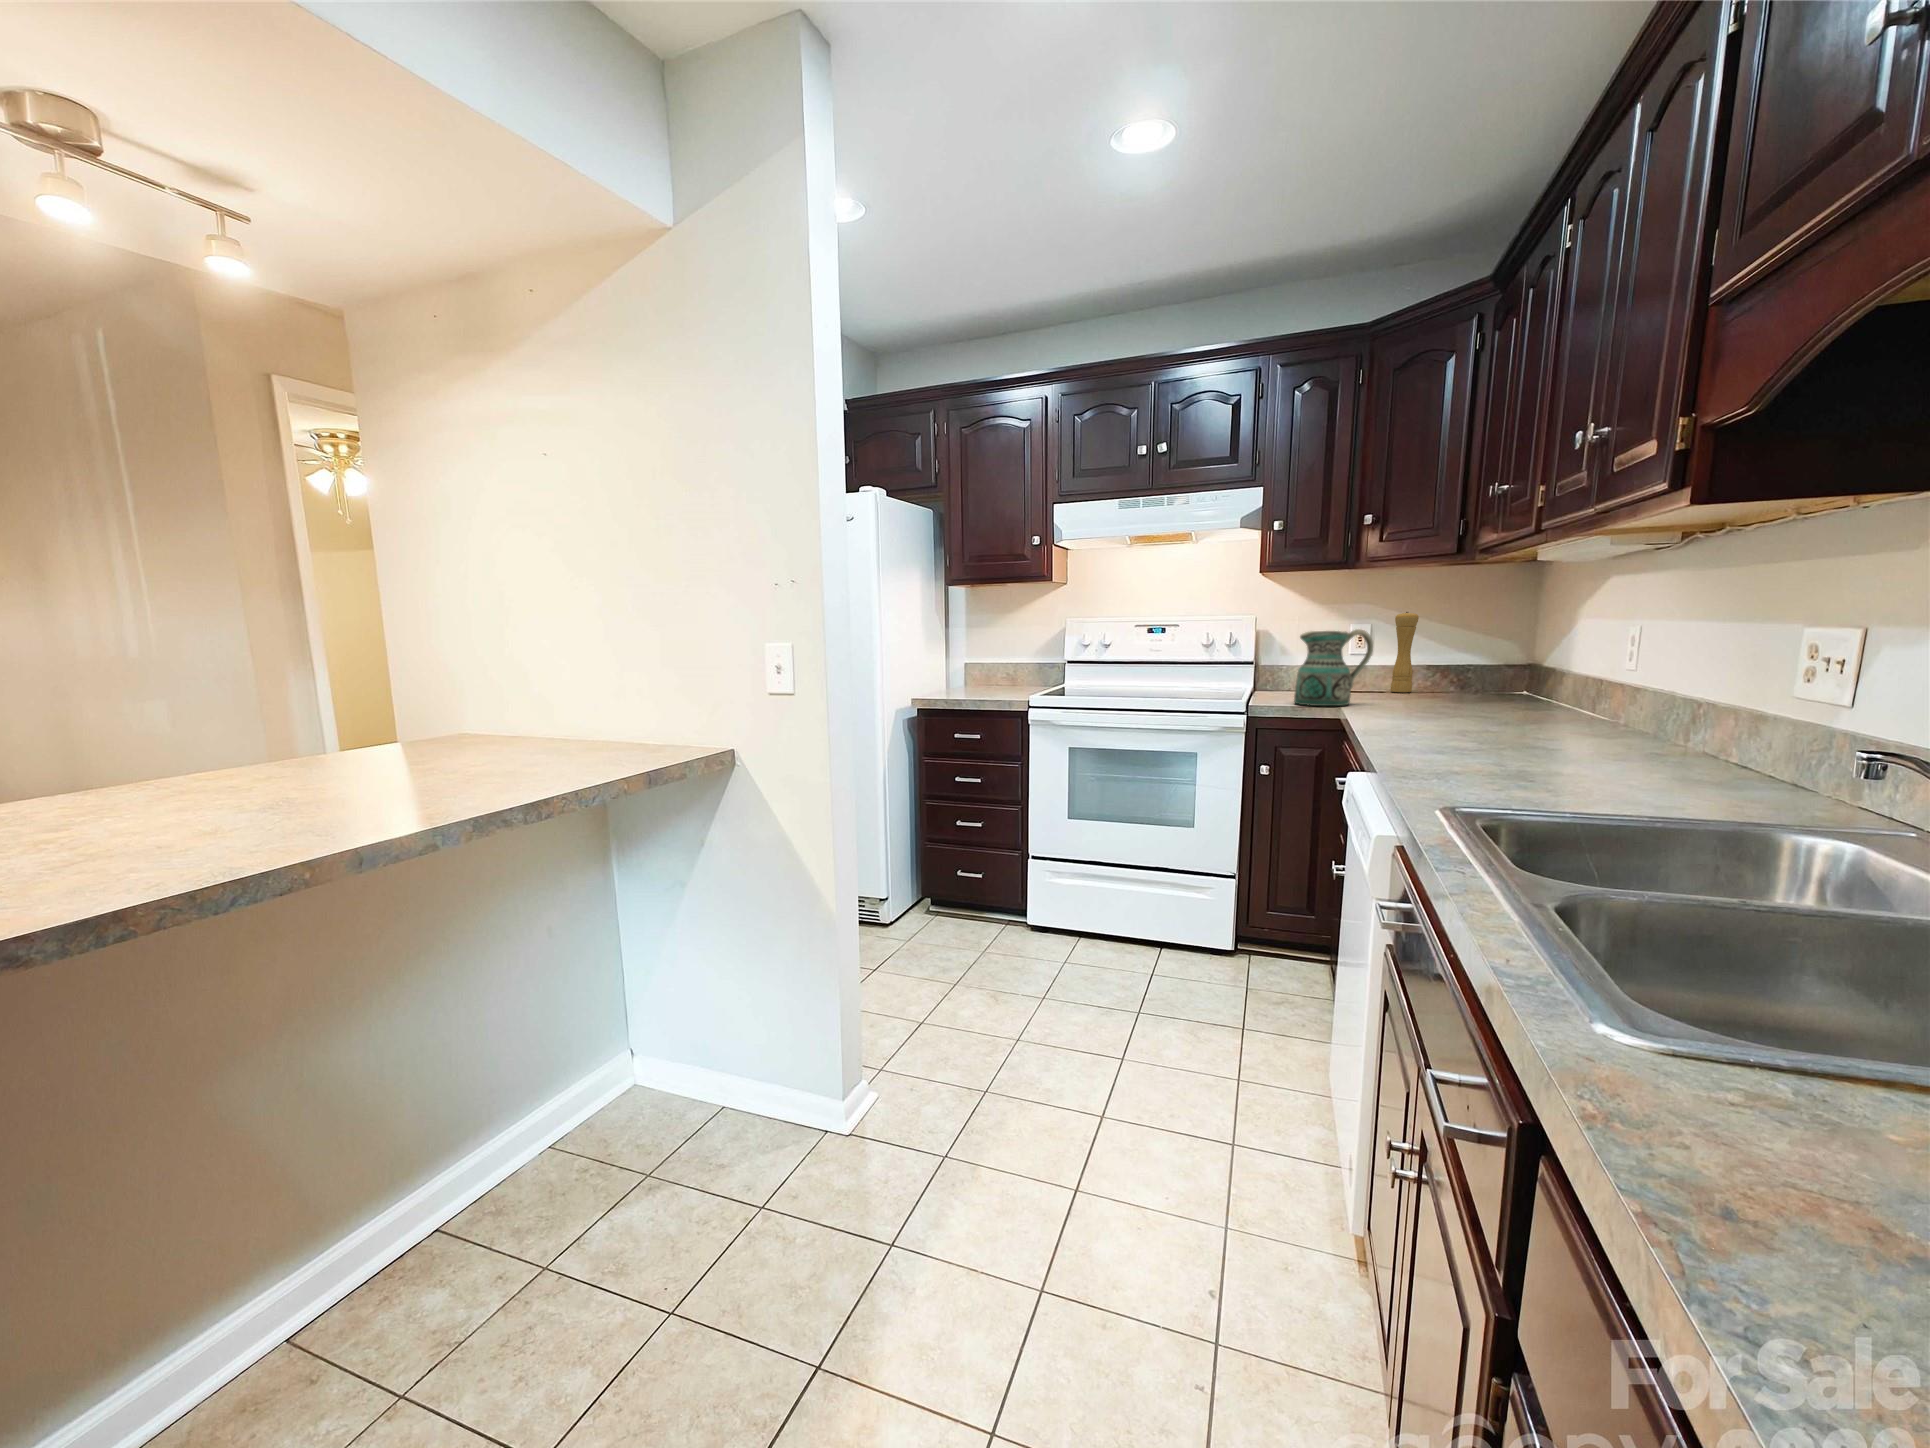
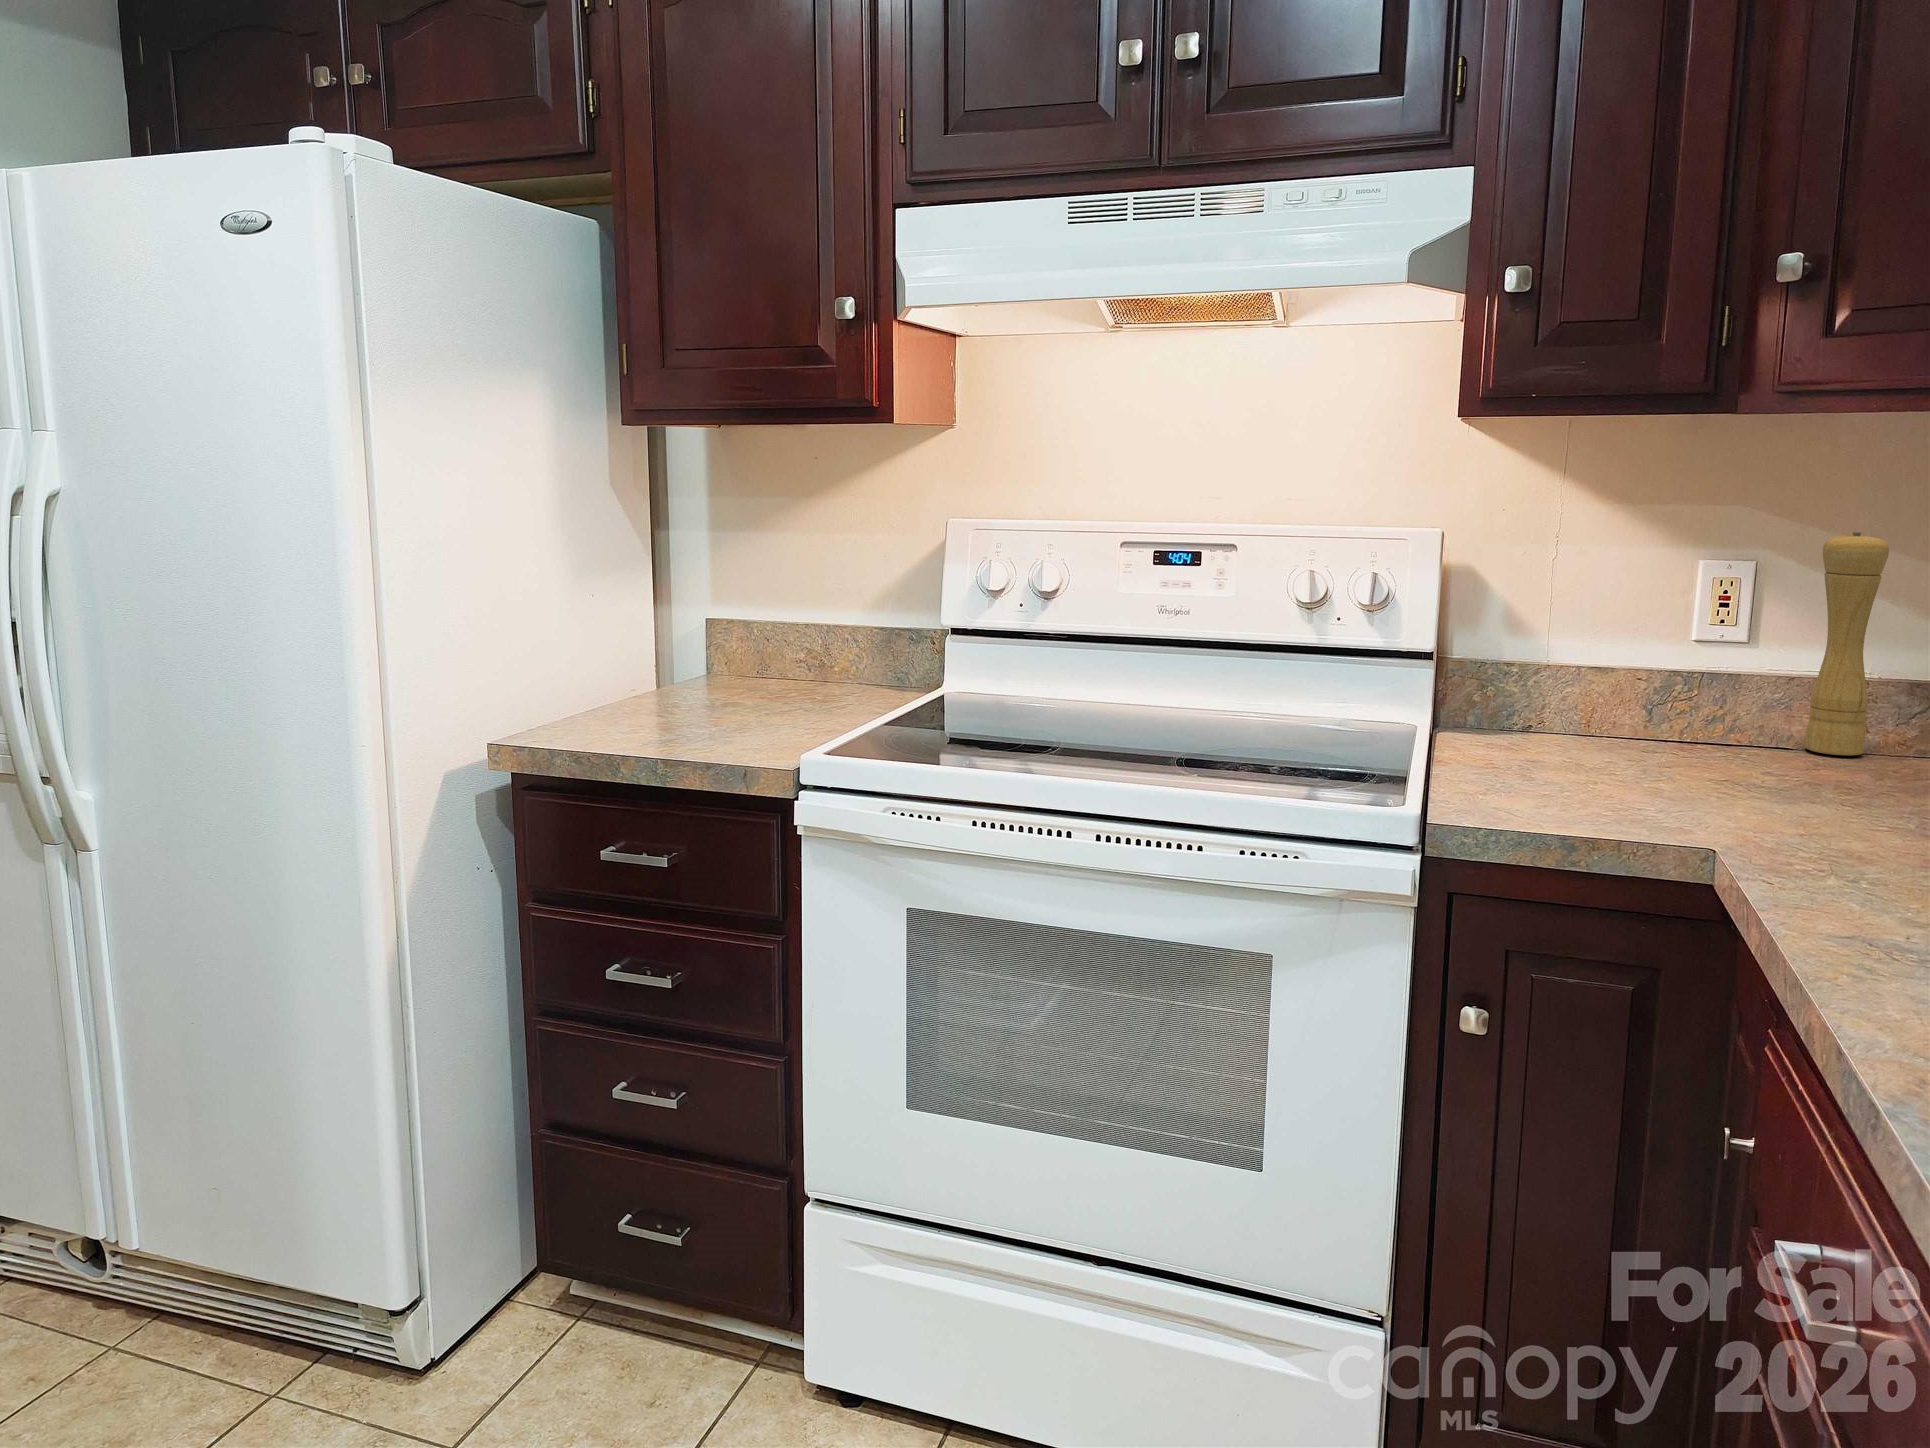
ceramic pitcher: present [1294,629,1373,706] -> none [1561,602,1799,843]

